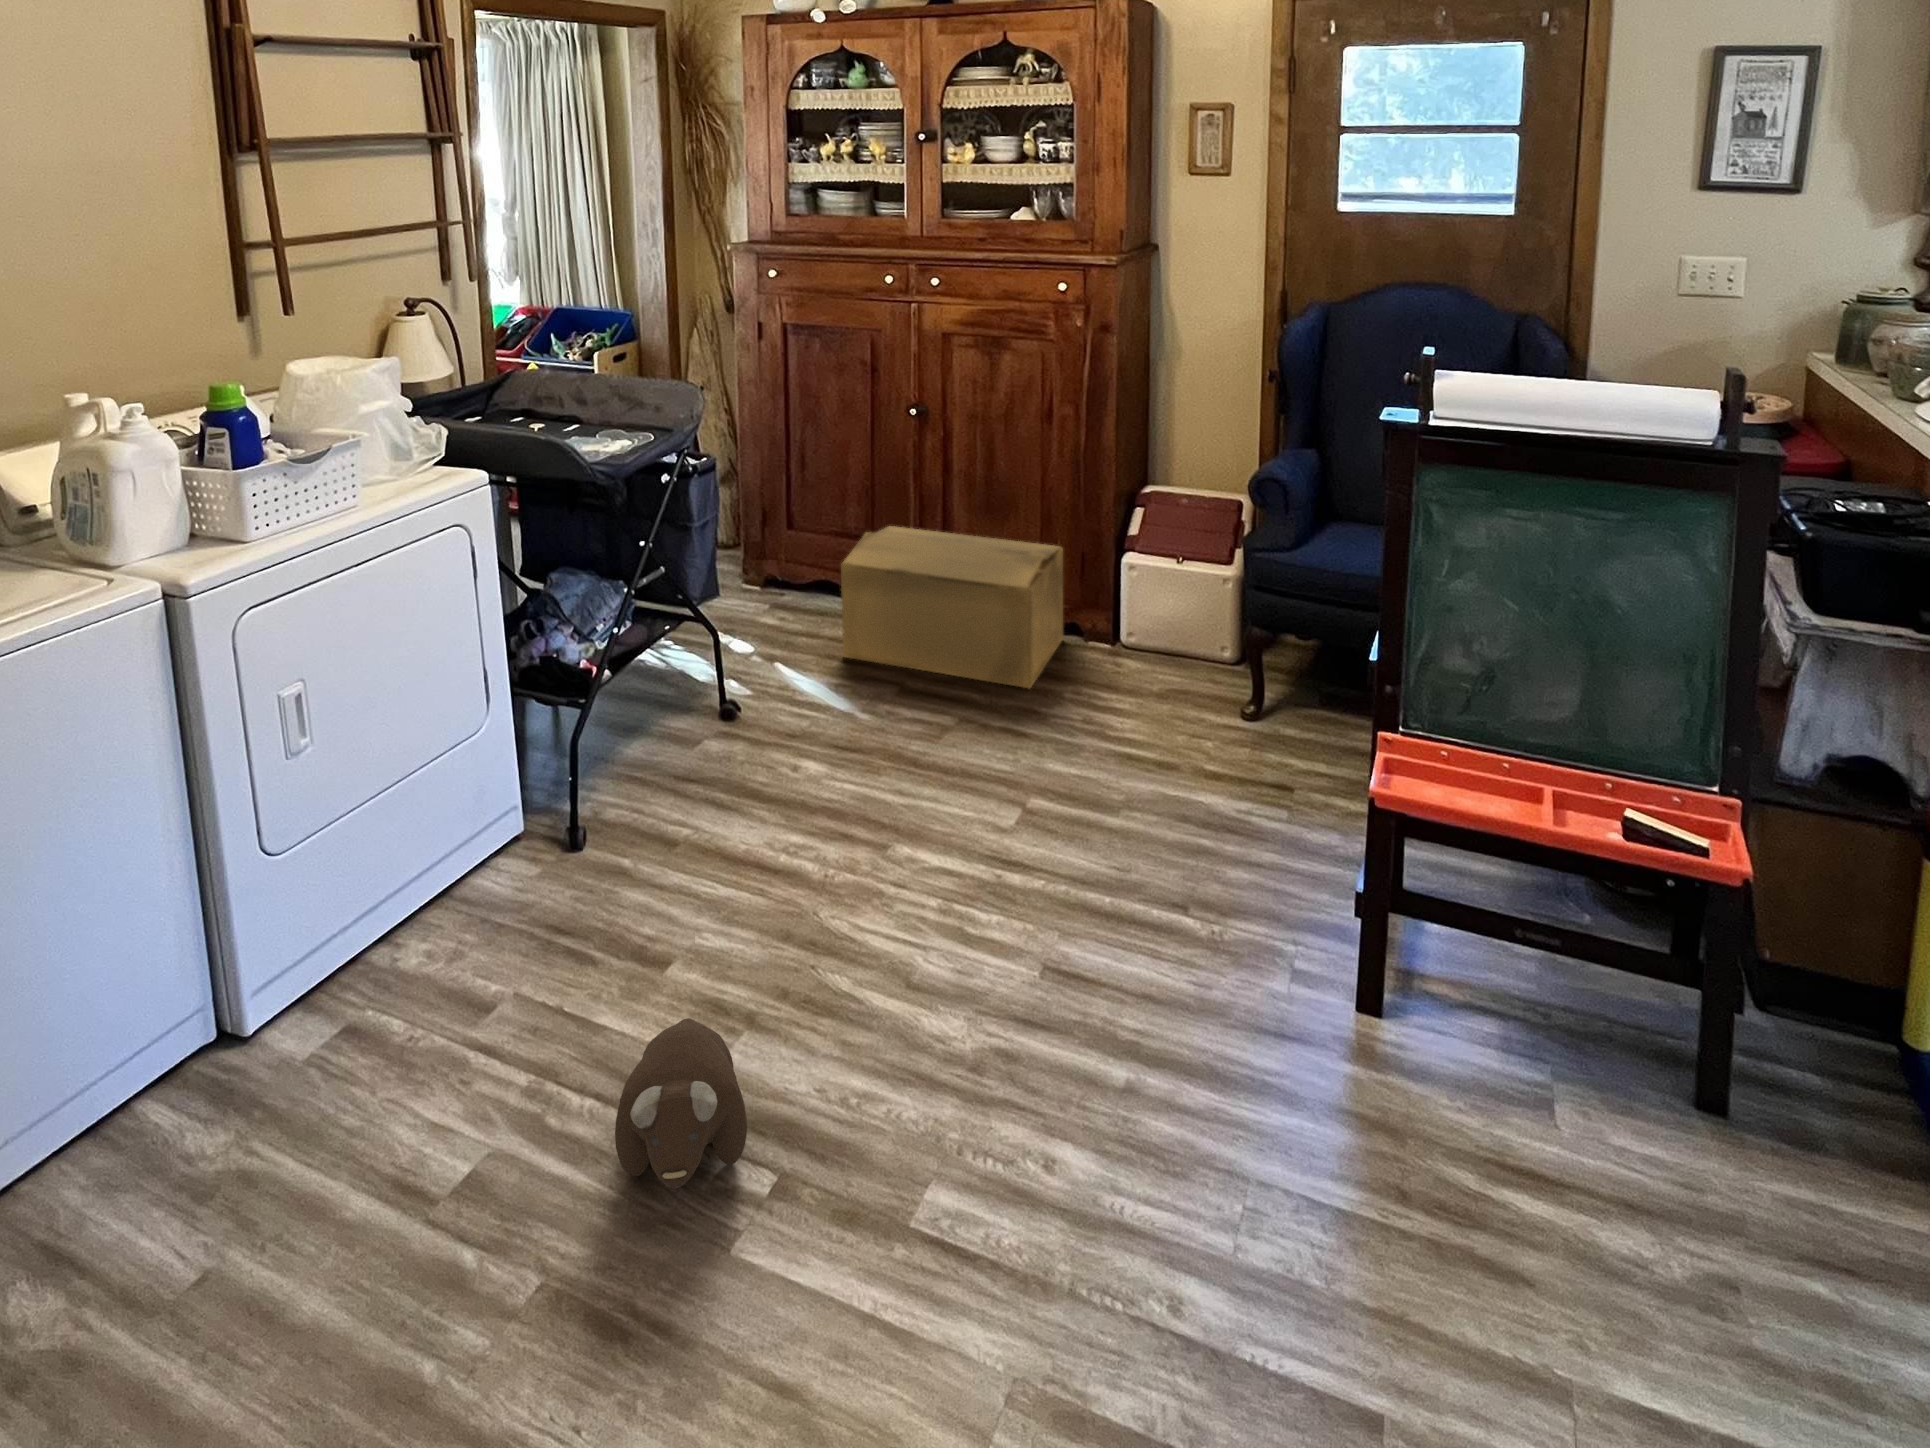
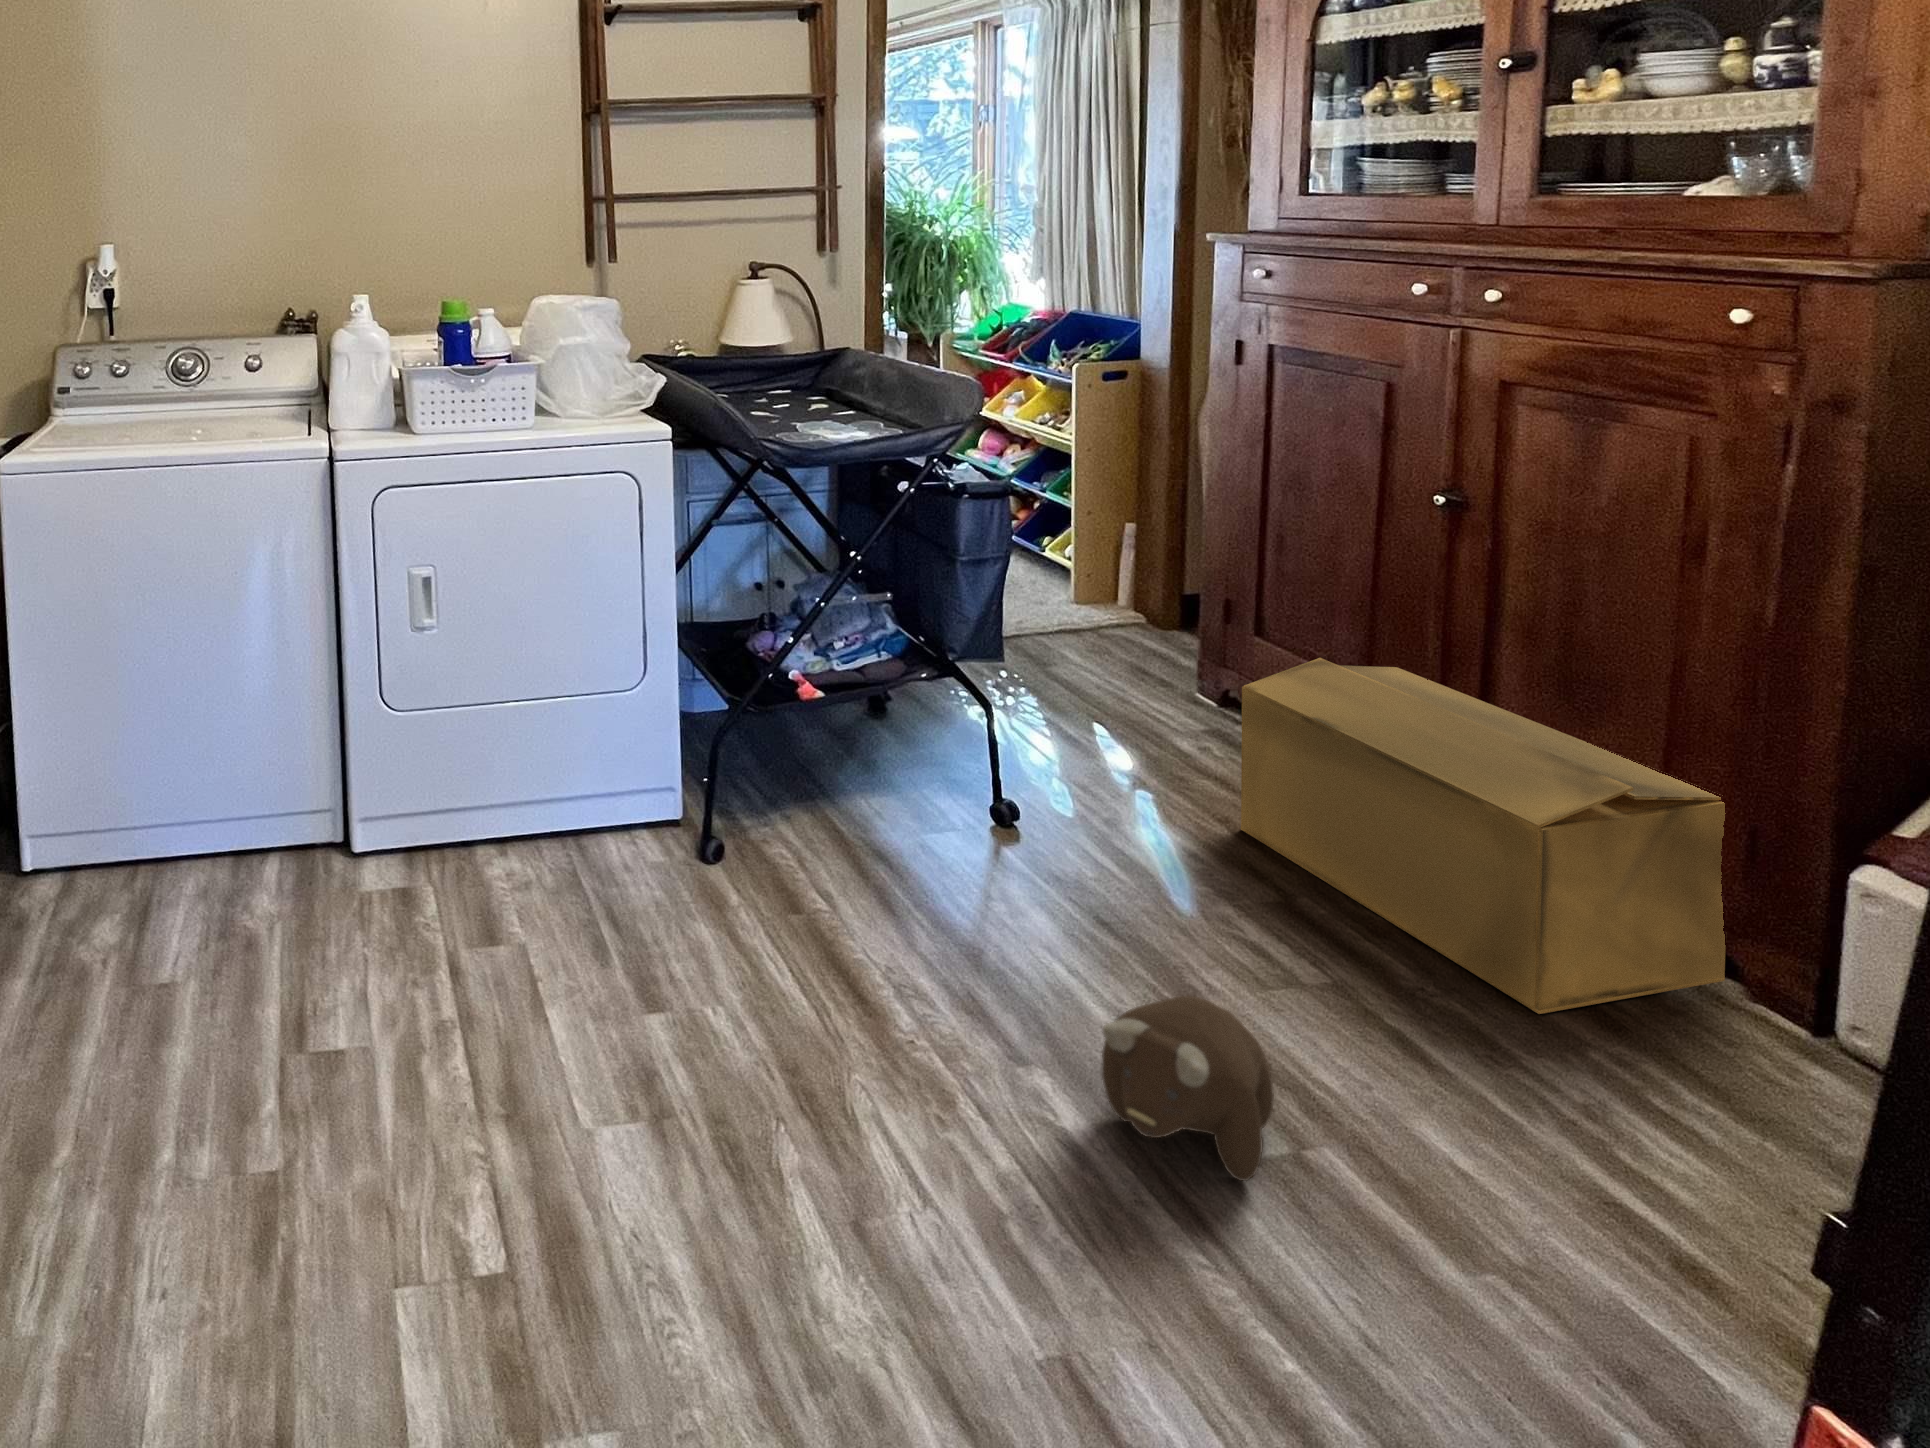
plush toy: present [615,1018,747,1189] -> present [1101,995,1274,1181]

